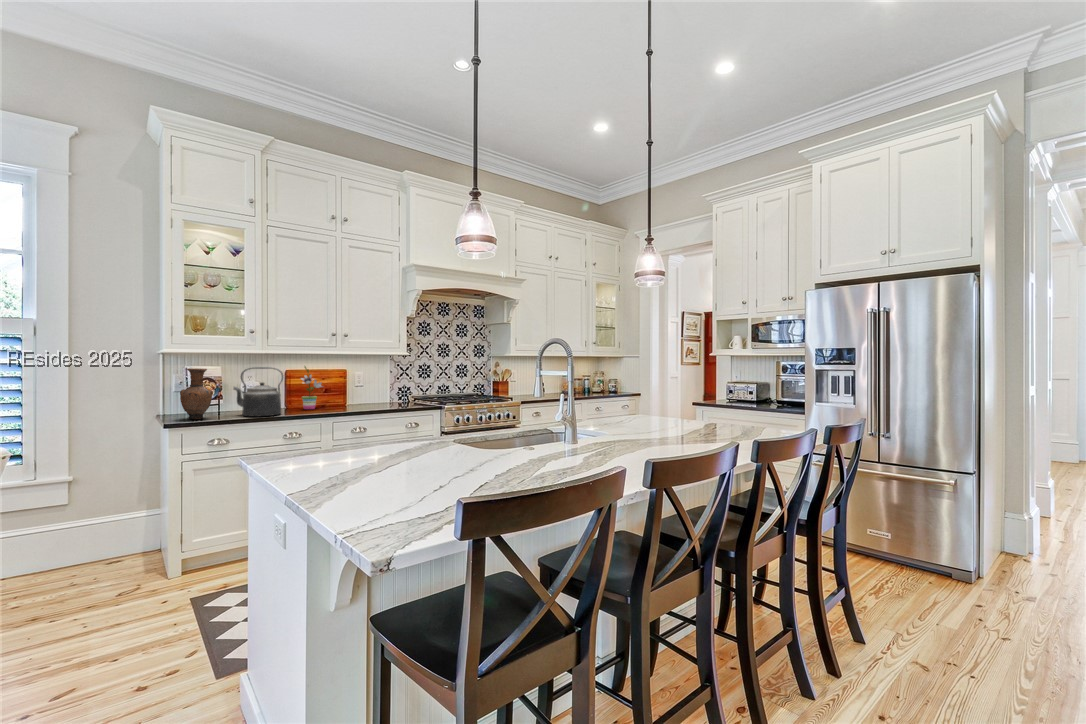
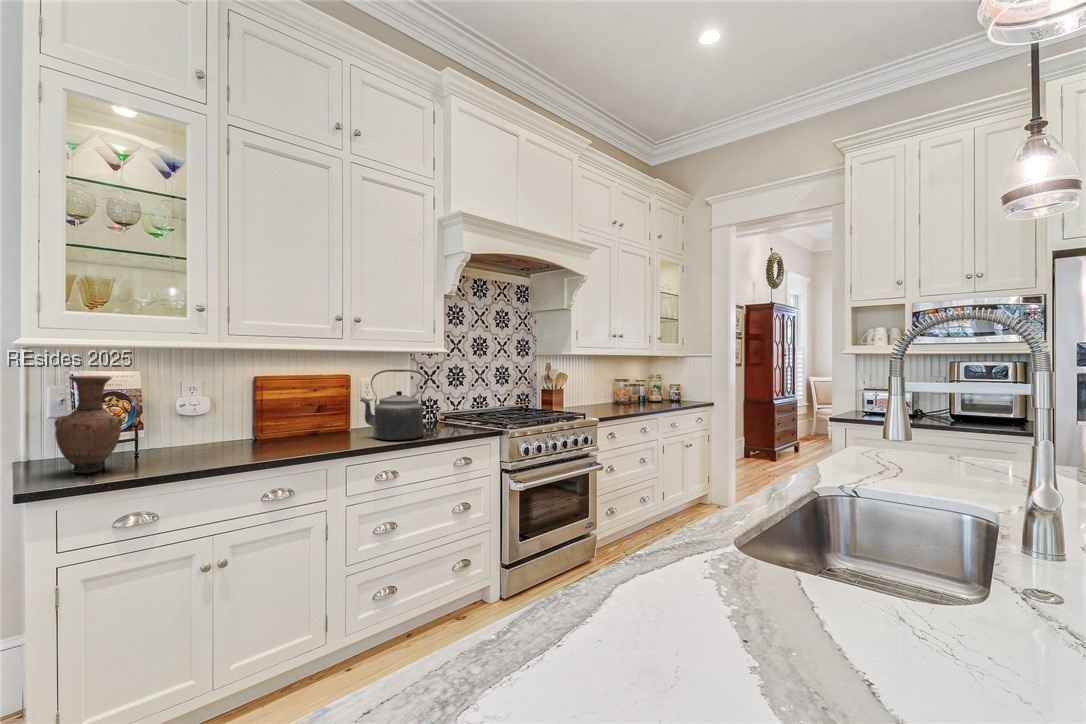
potted plant: present [301,366,322,409] -> none [282,369,321,442]
kettle: present [233,367,283,416] -> present [360,370,427,440]

